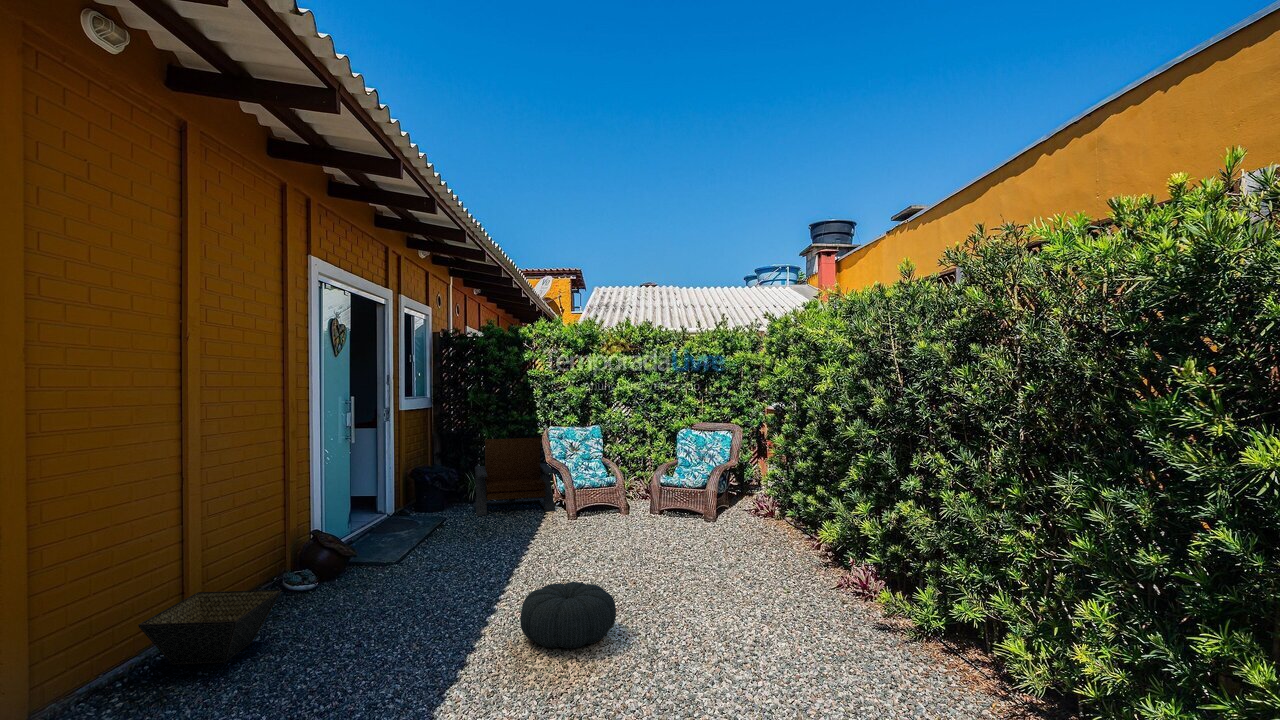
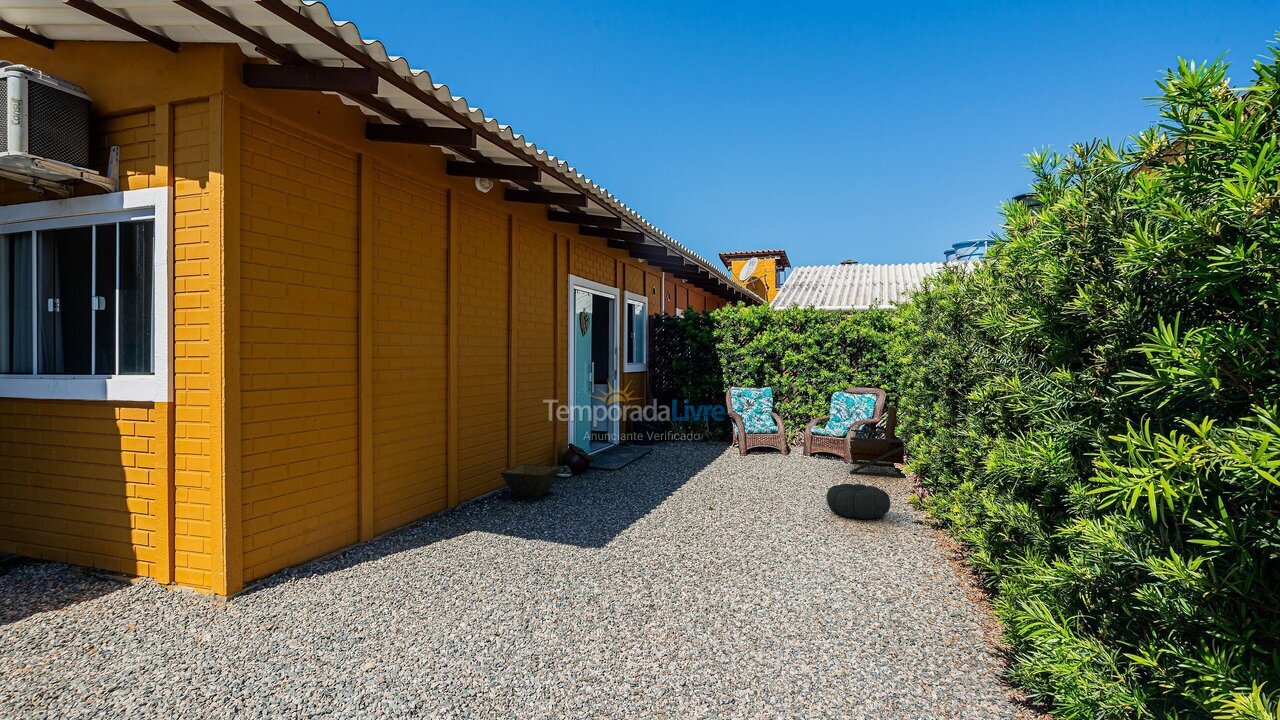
lounge chair: present [475,438,555,516] -> present [848,406,906,478]
pouf: present [520,582,616,648] -> present [827,484,890,519]

